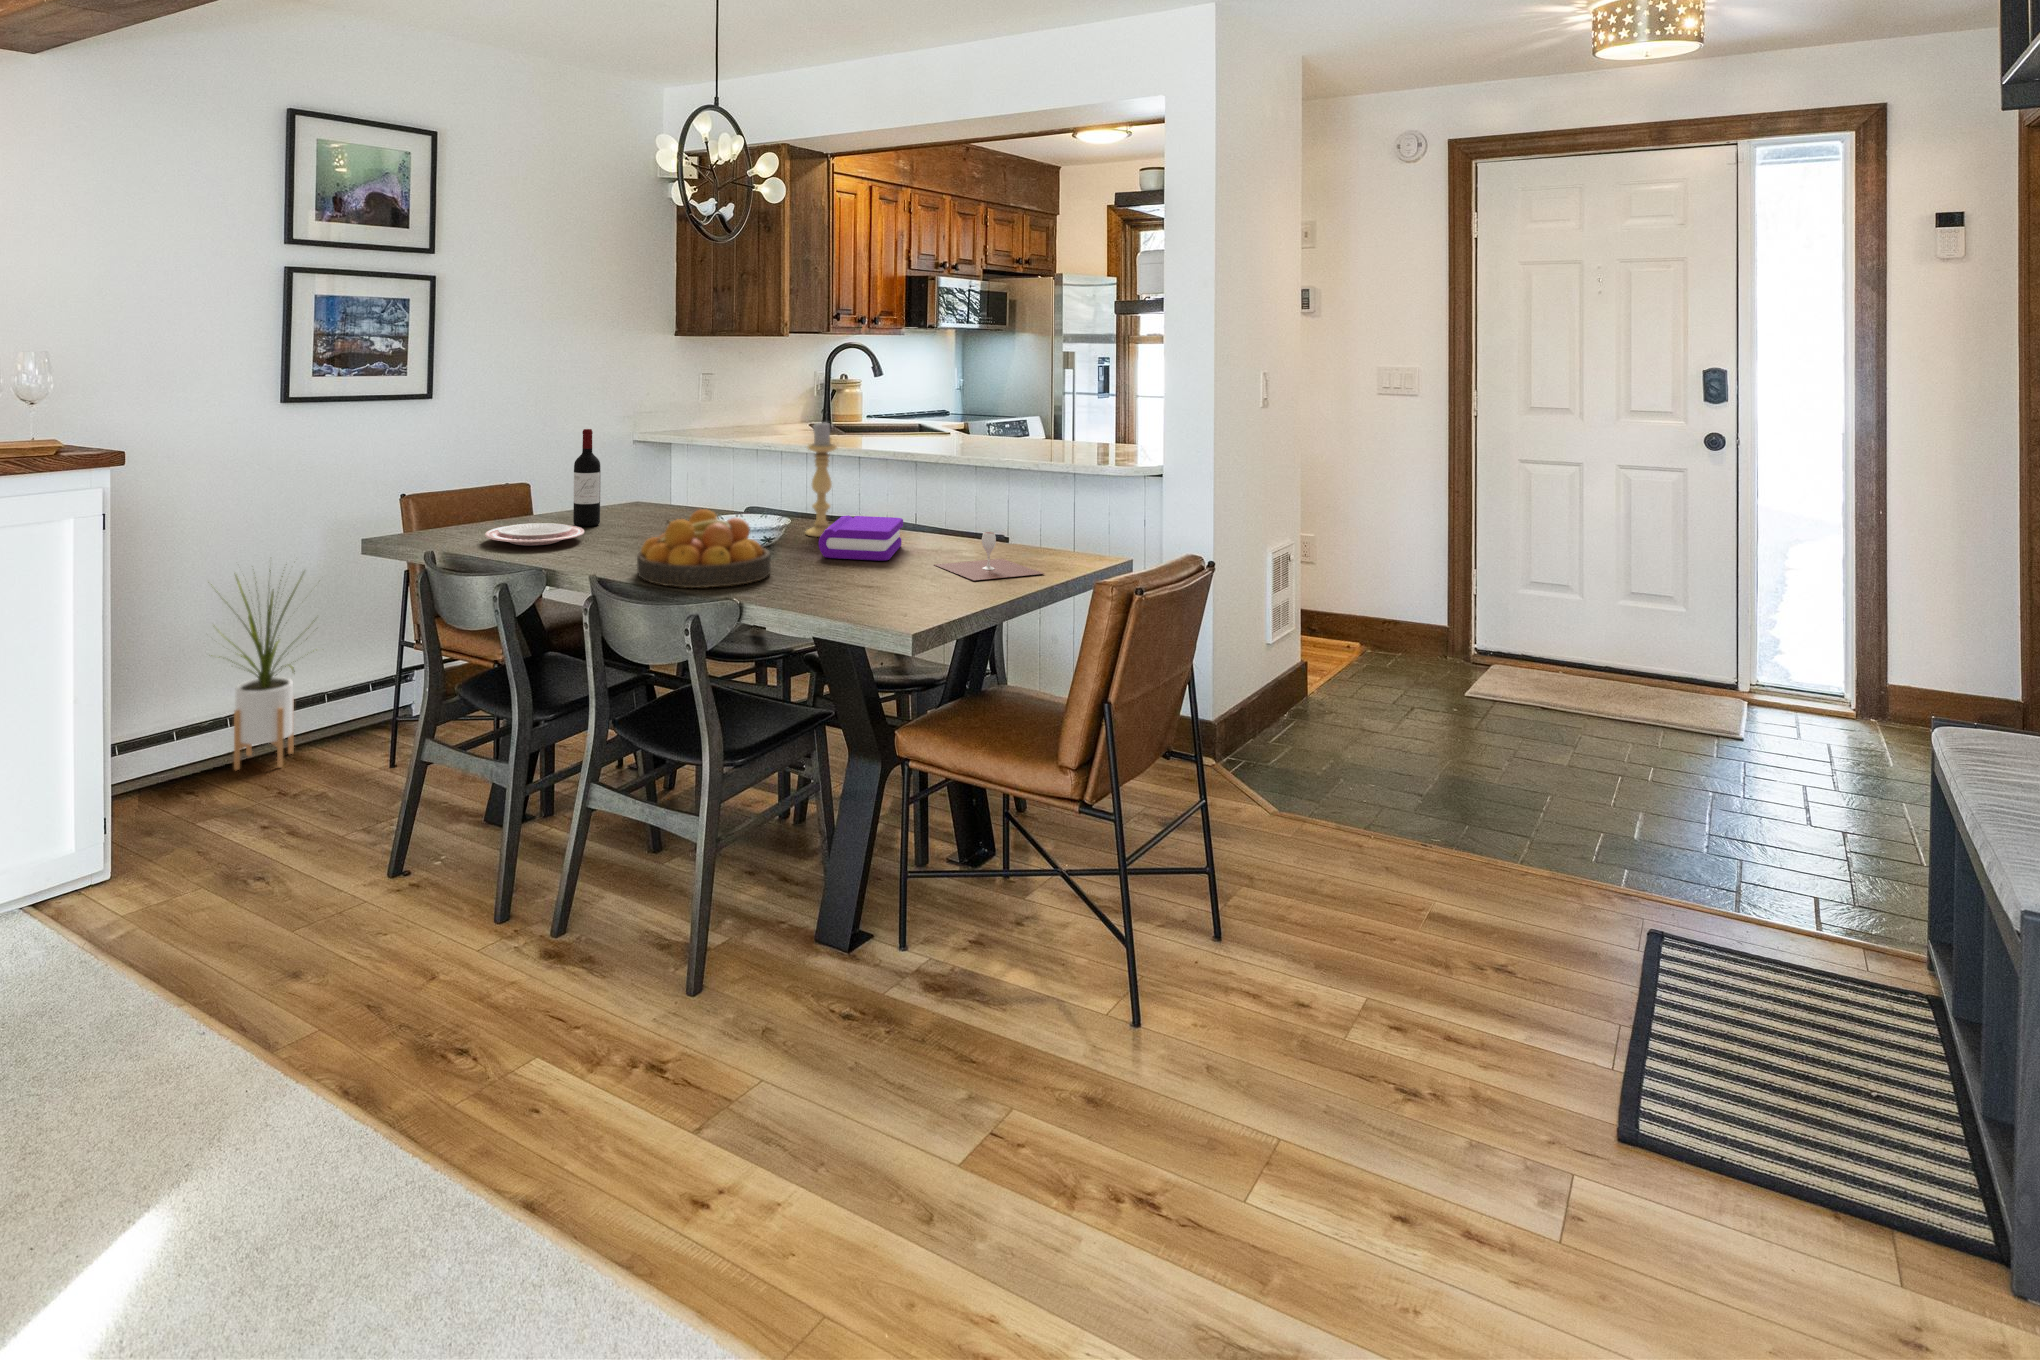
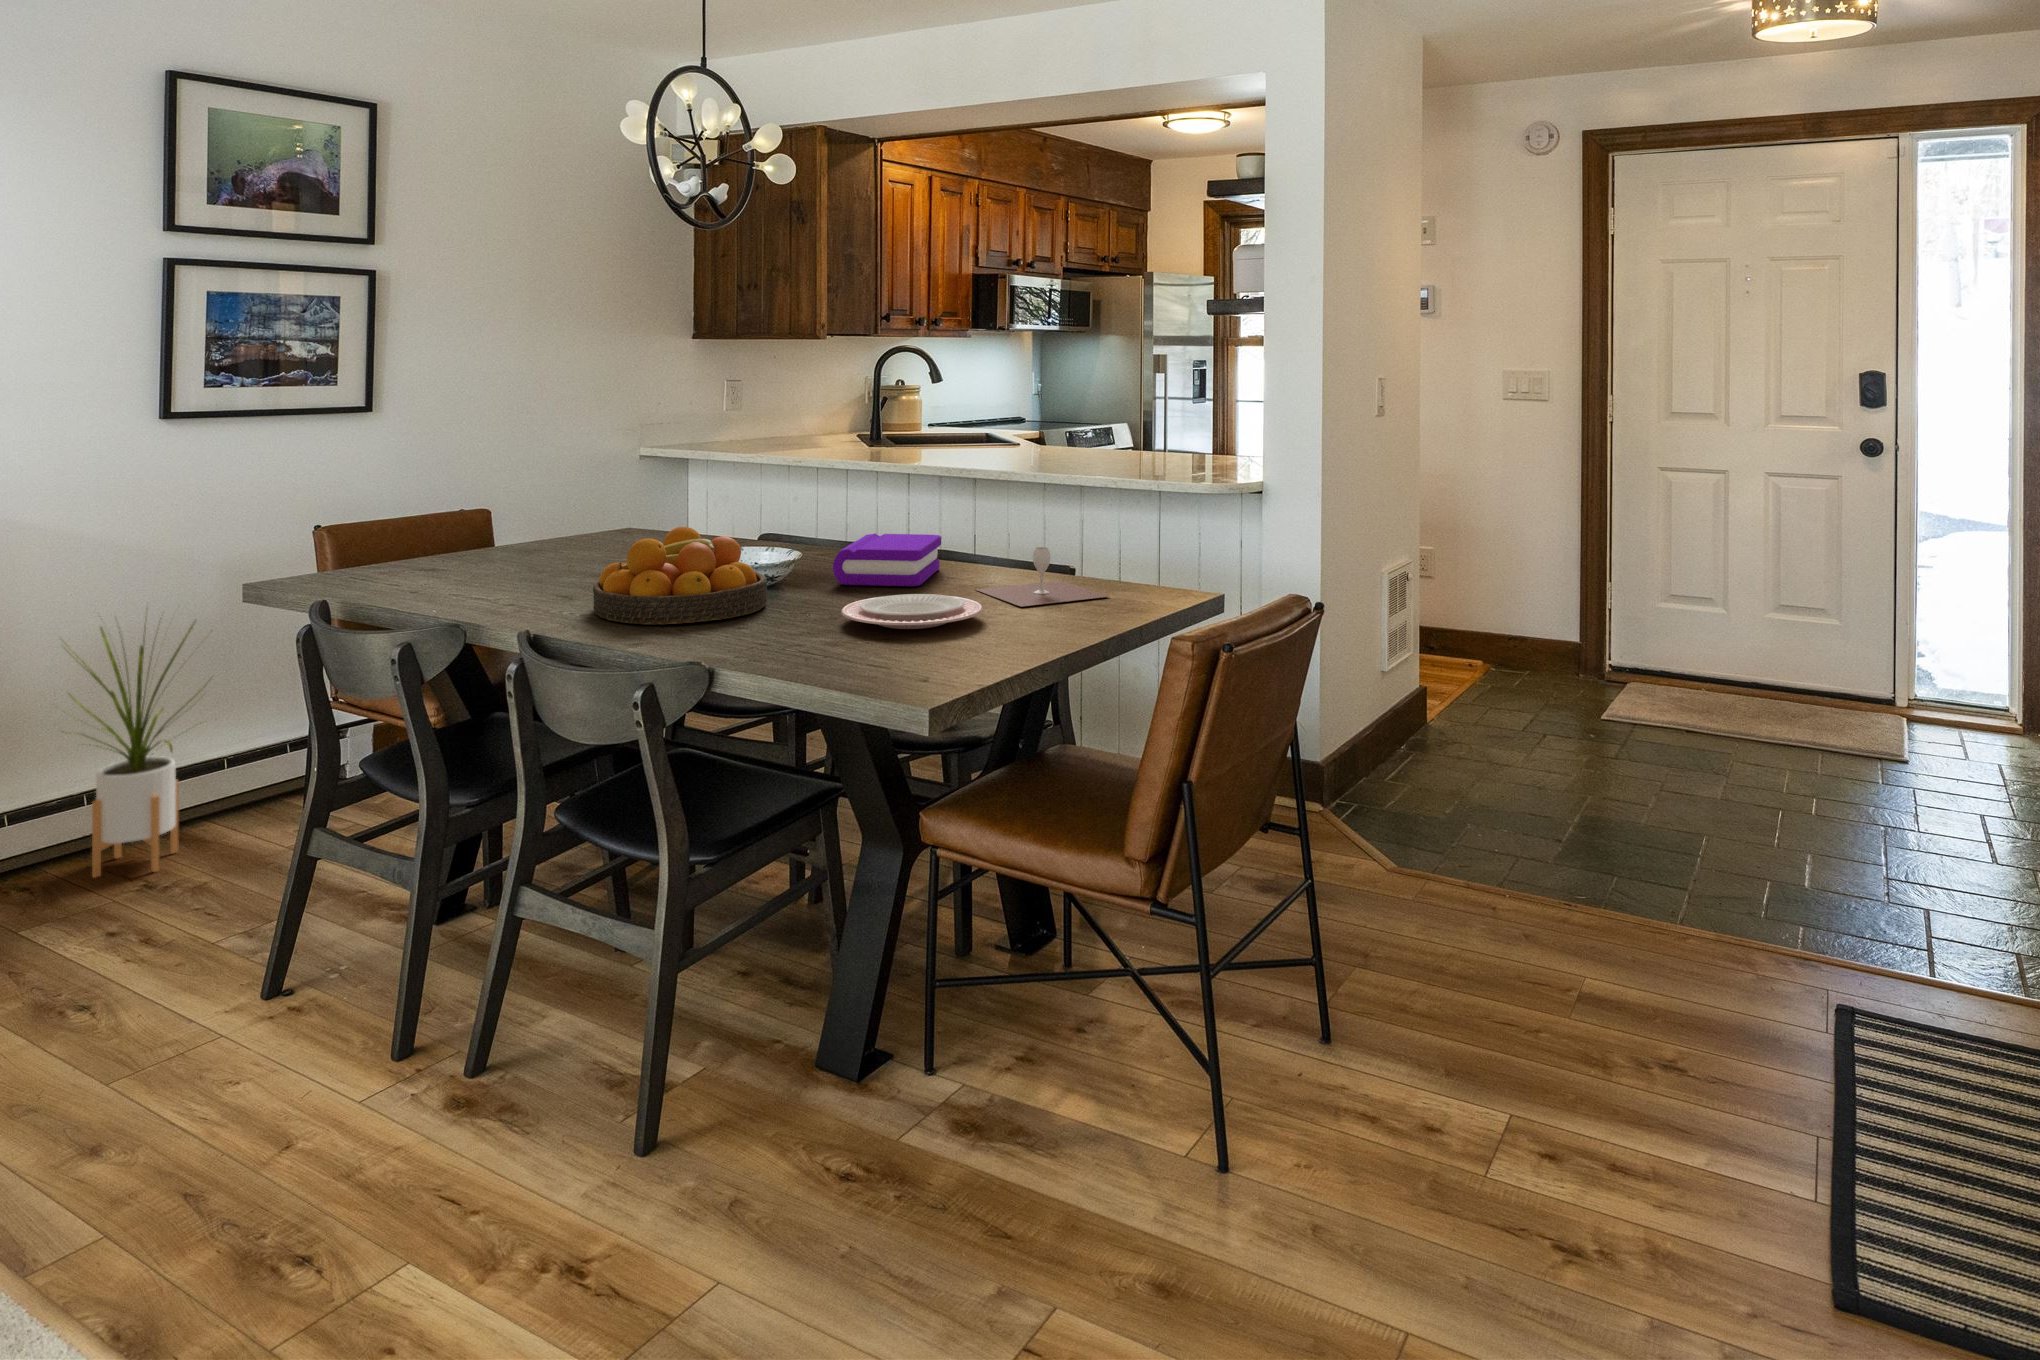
candle holder: present [806,422,837,537] -> none [824,419,863,561]
wine bottle: present [573,429,601,526] -> none [535,435,569,556]
plate: present [485,523,584,546] -> present [841,594,983,629]

